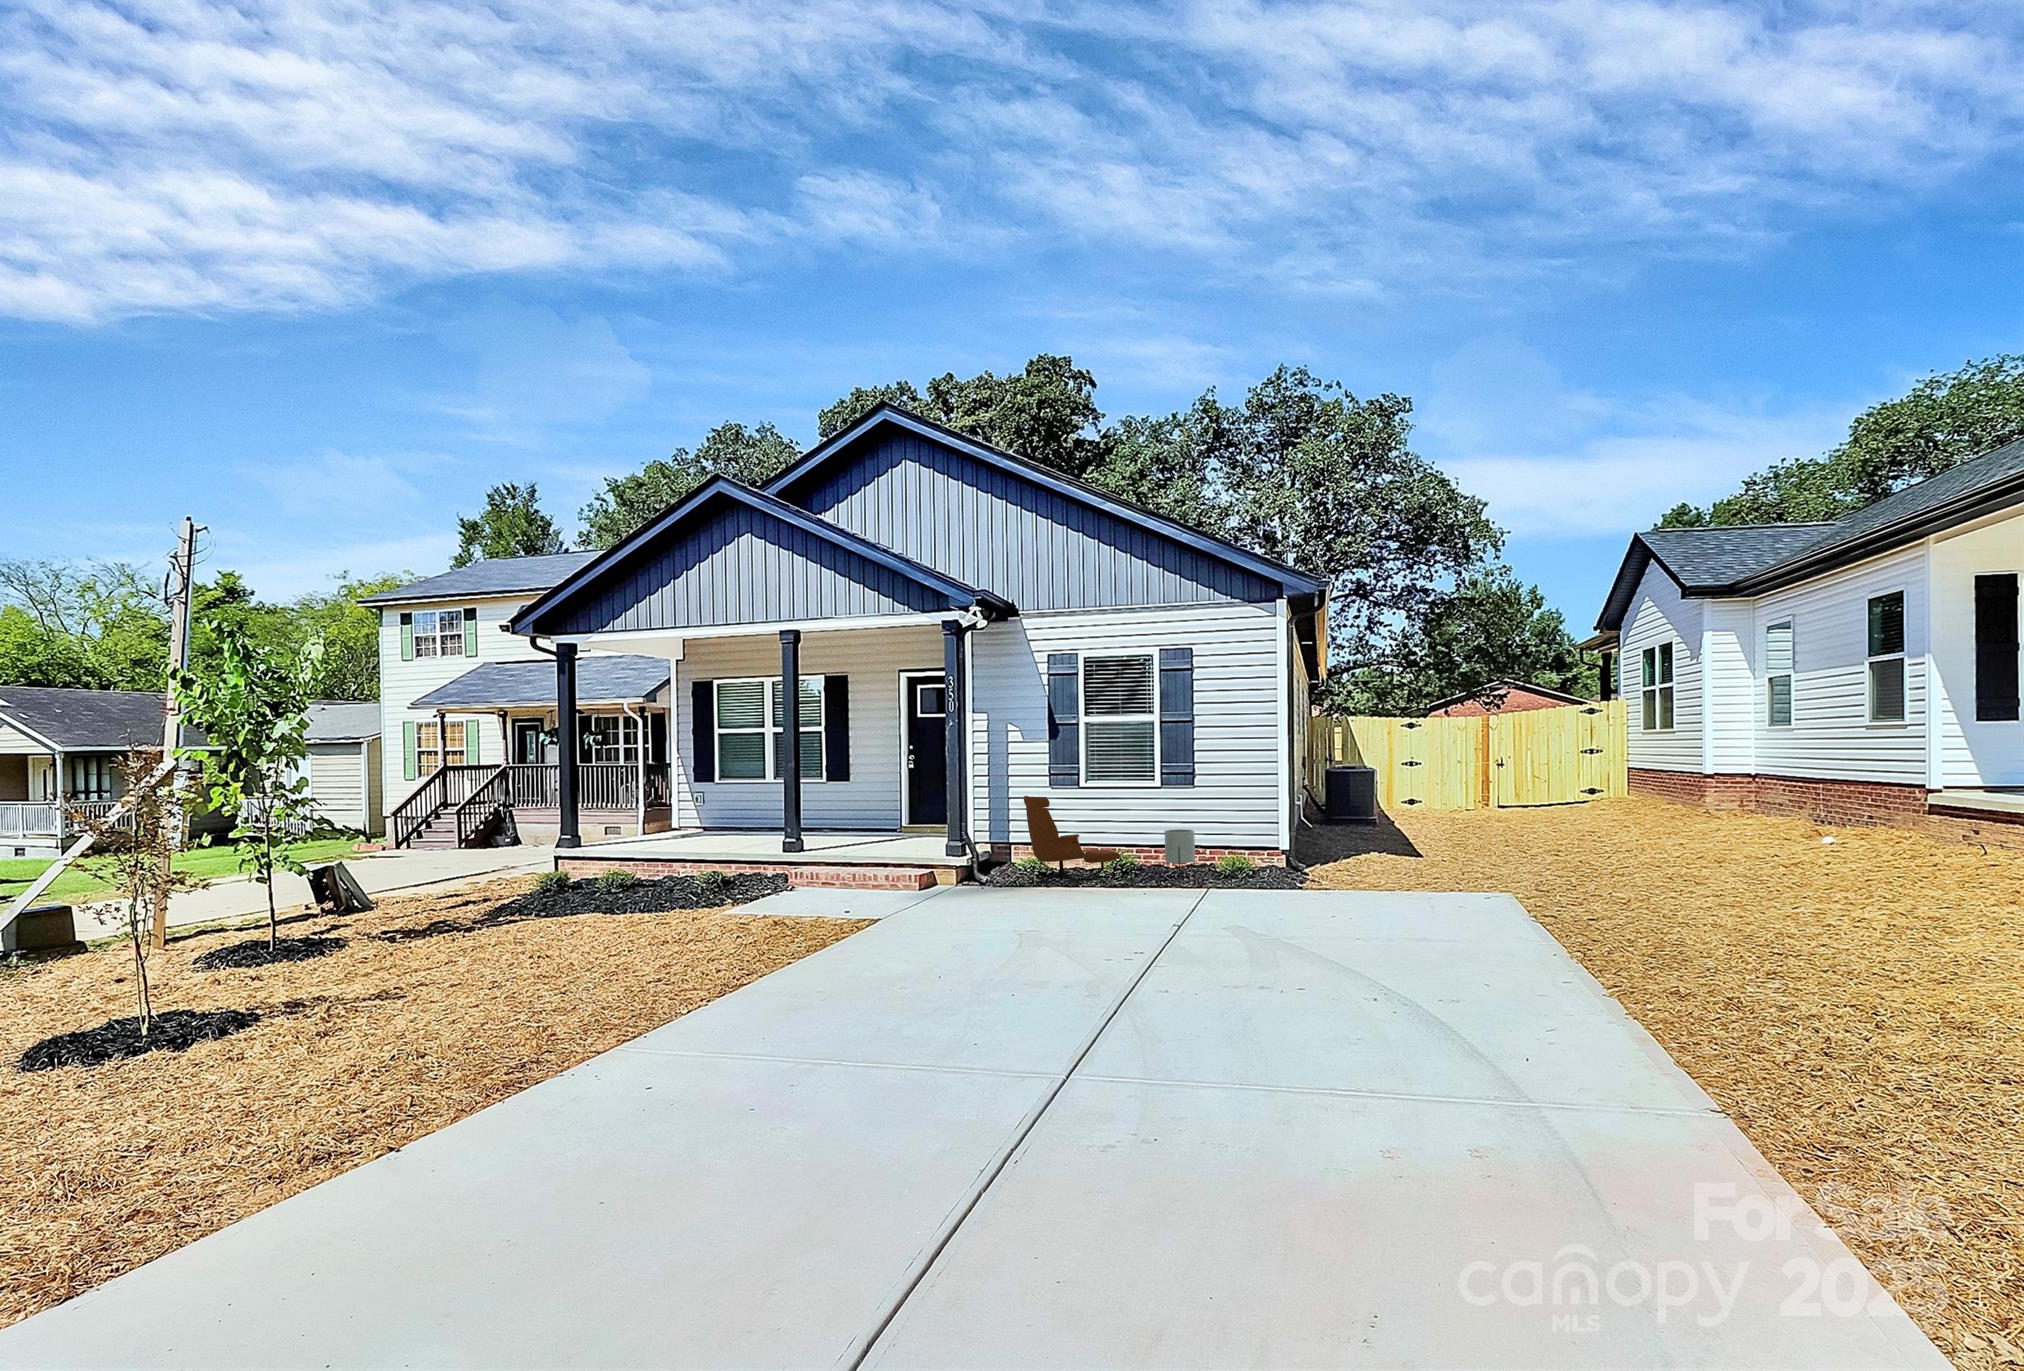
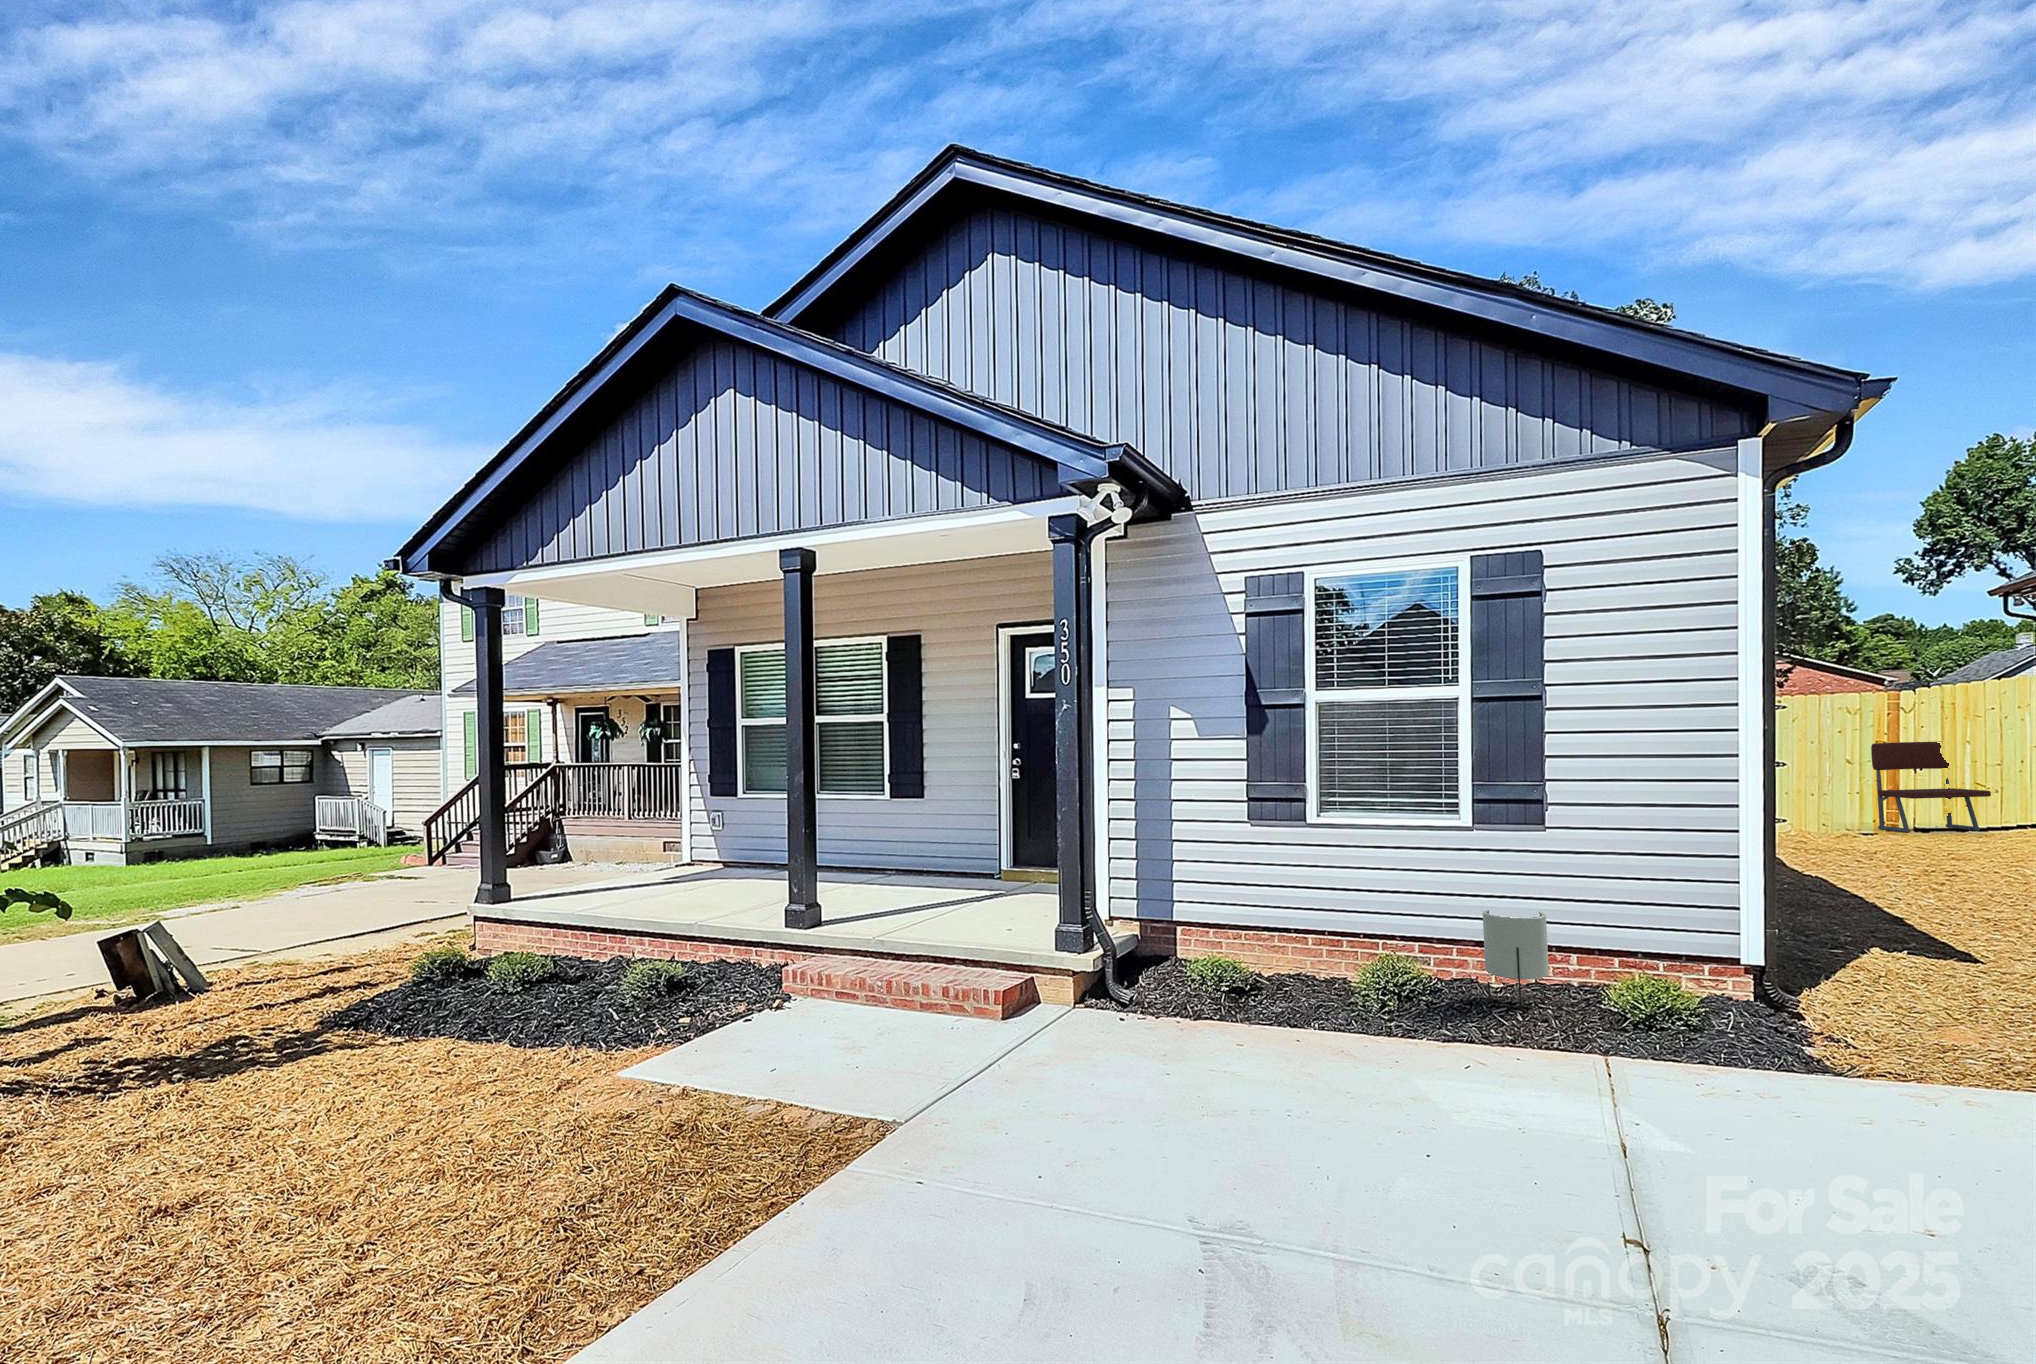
bench: none [1470,744,1538,805] -> present [1871,742,1991,833]
lounge chair: present [1024,796,1120,883] -> none [1205,841,1393,1018]

